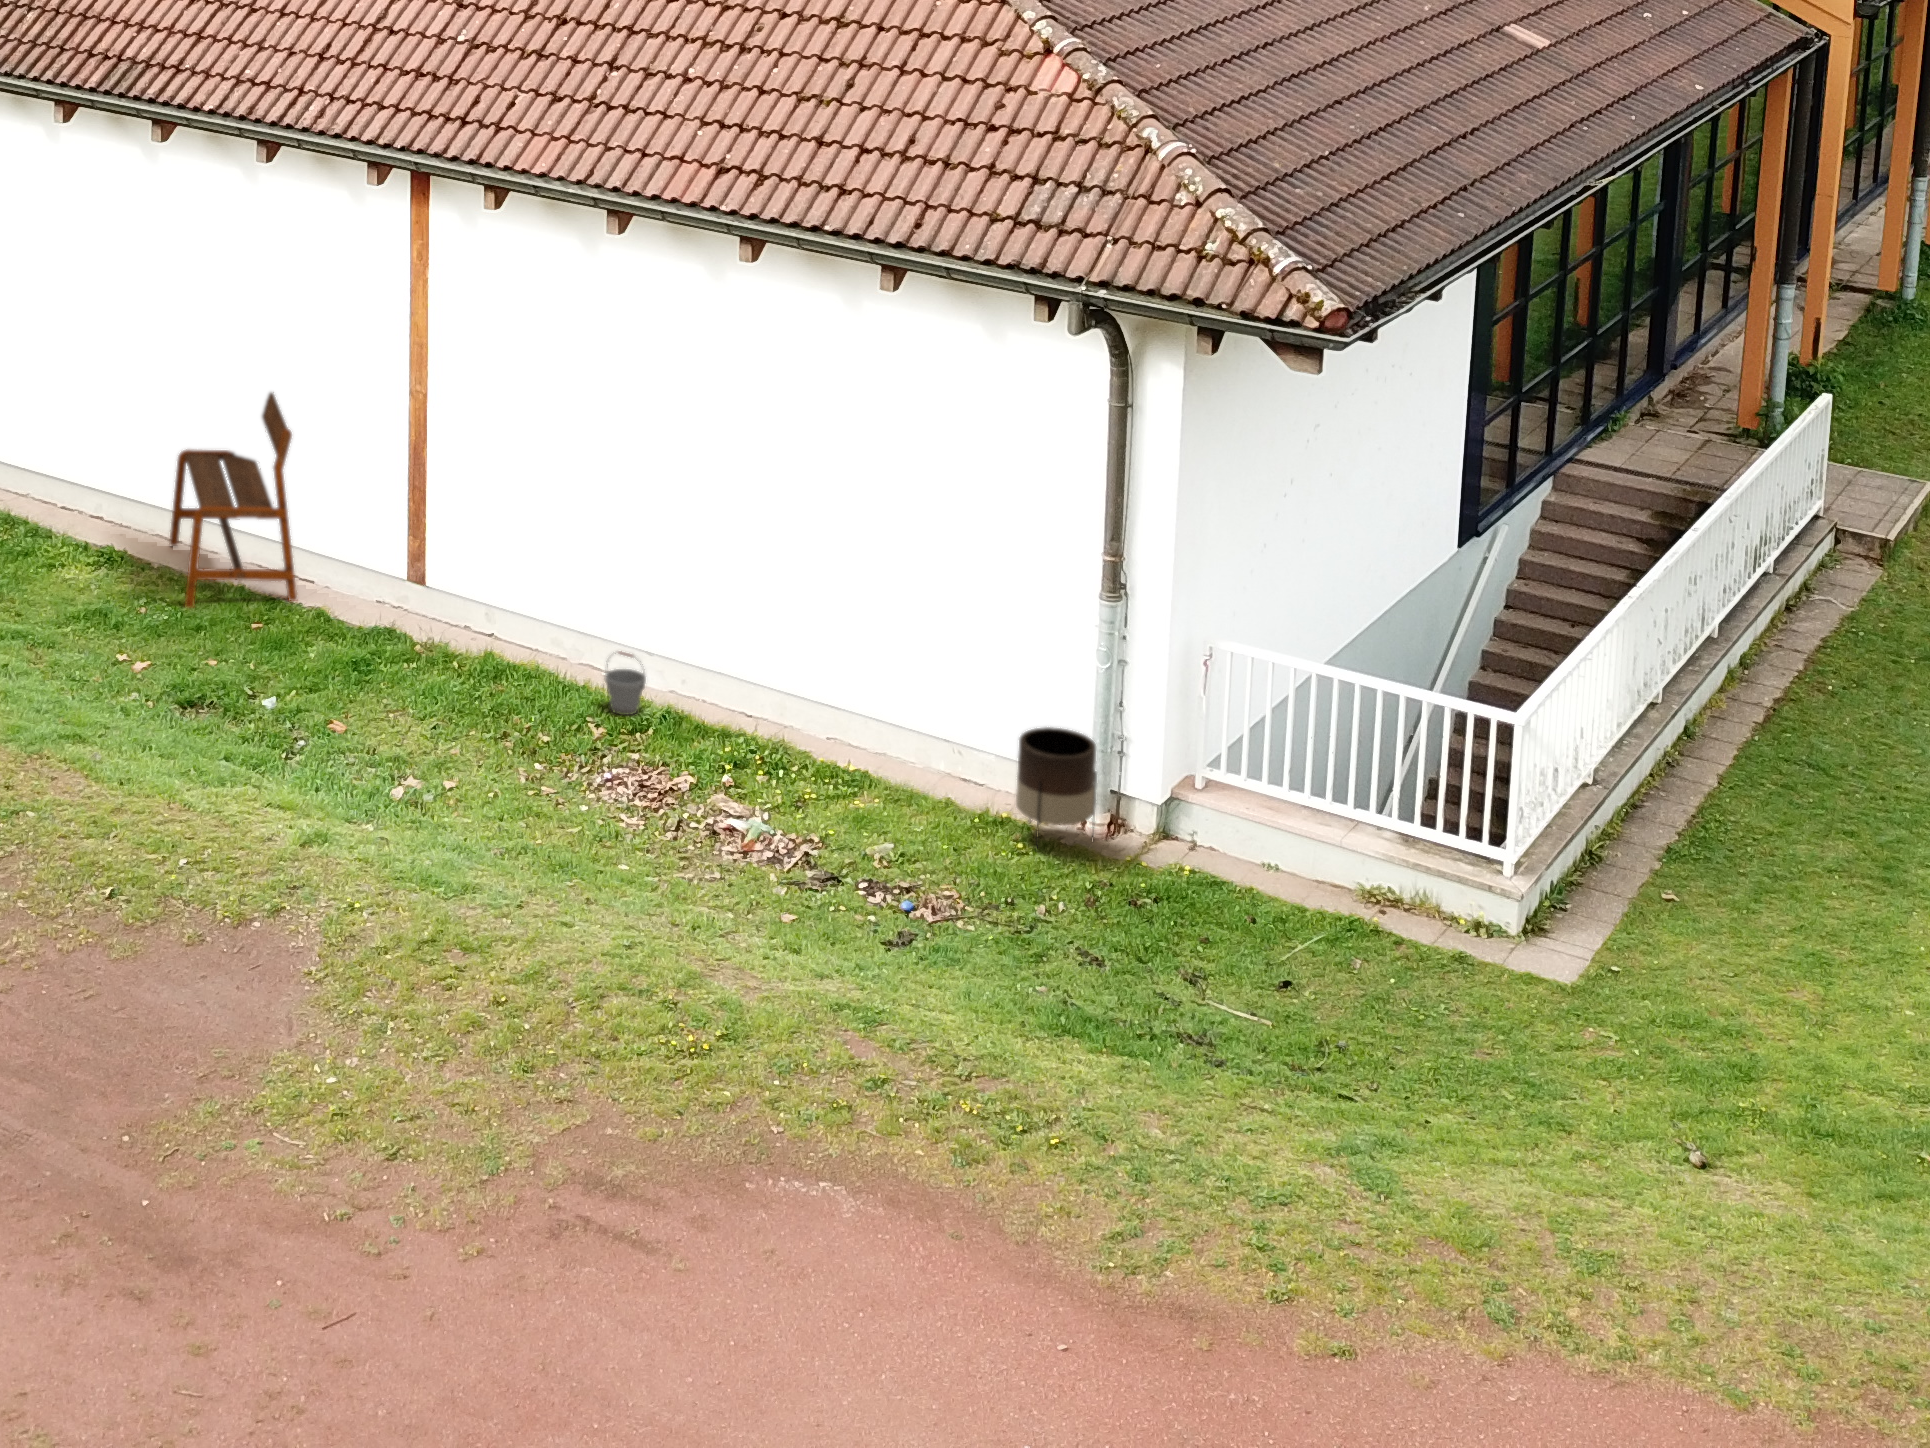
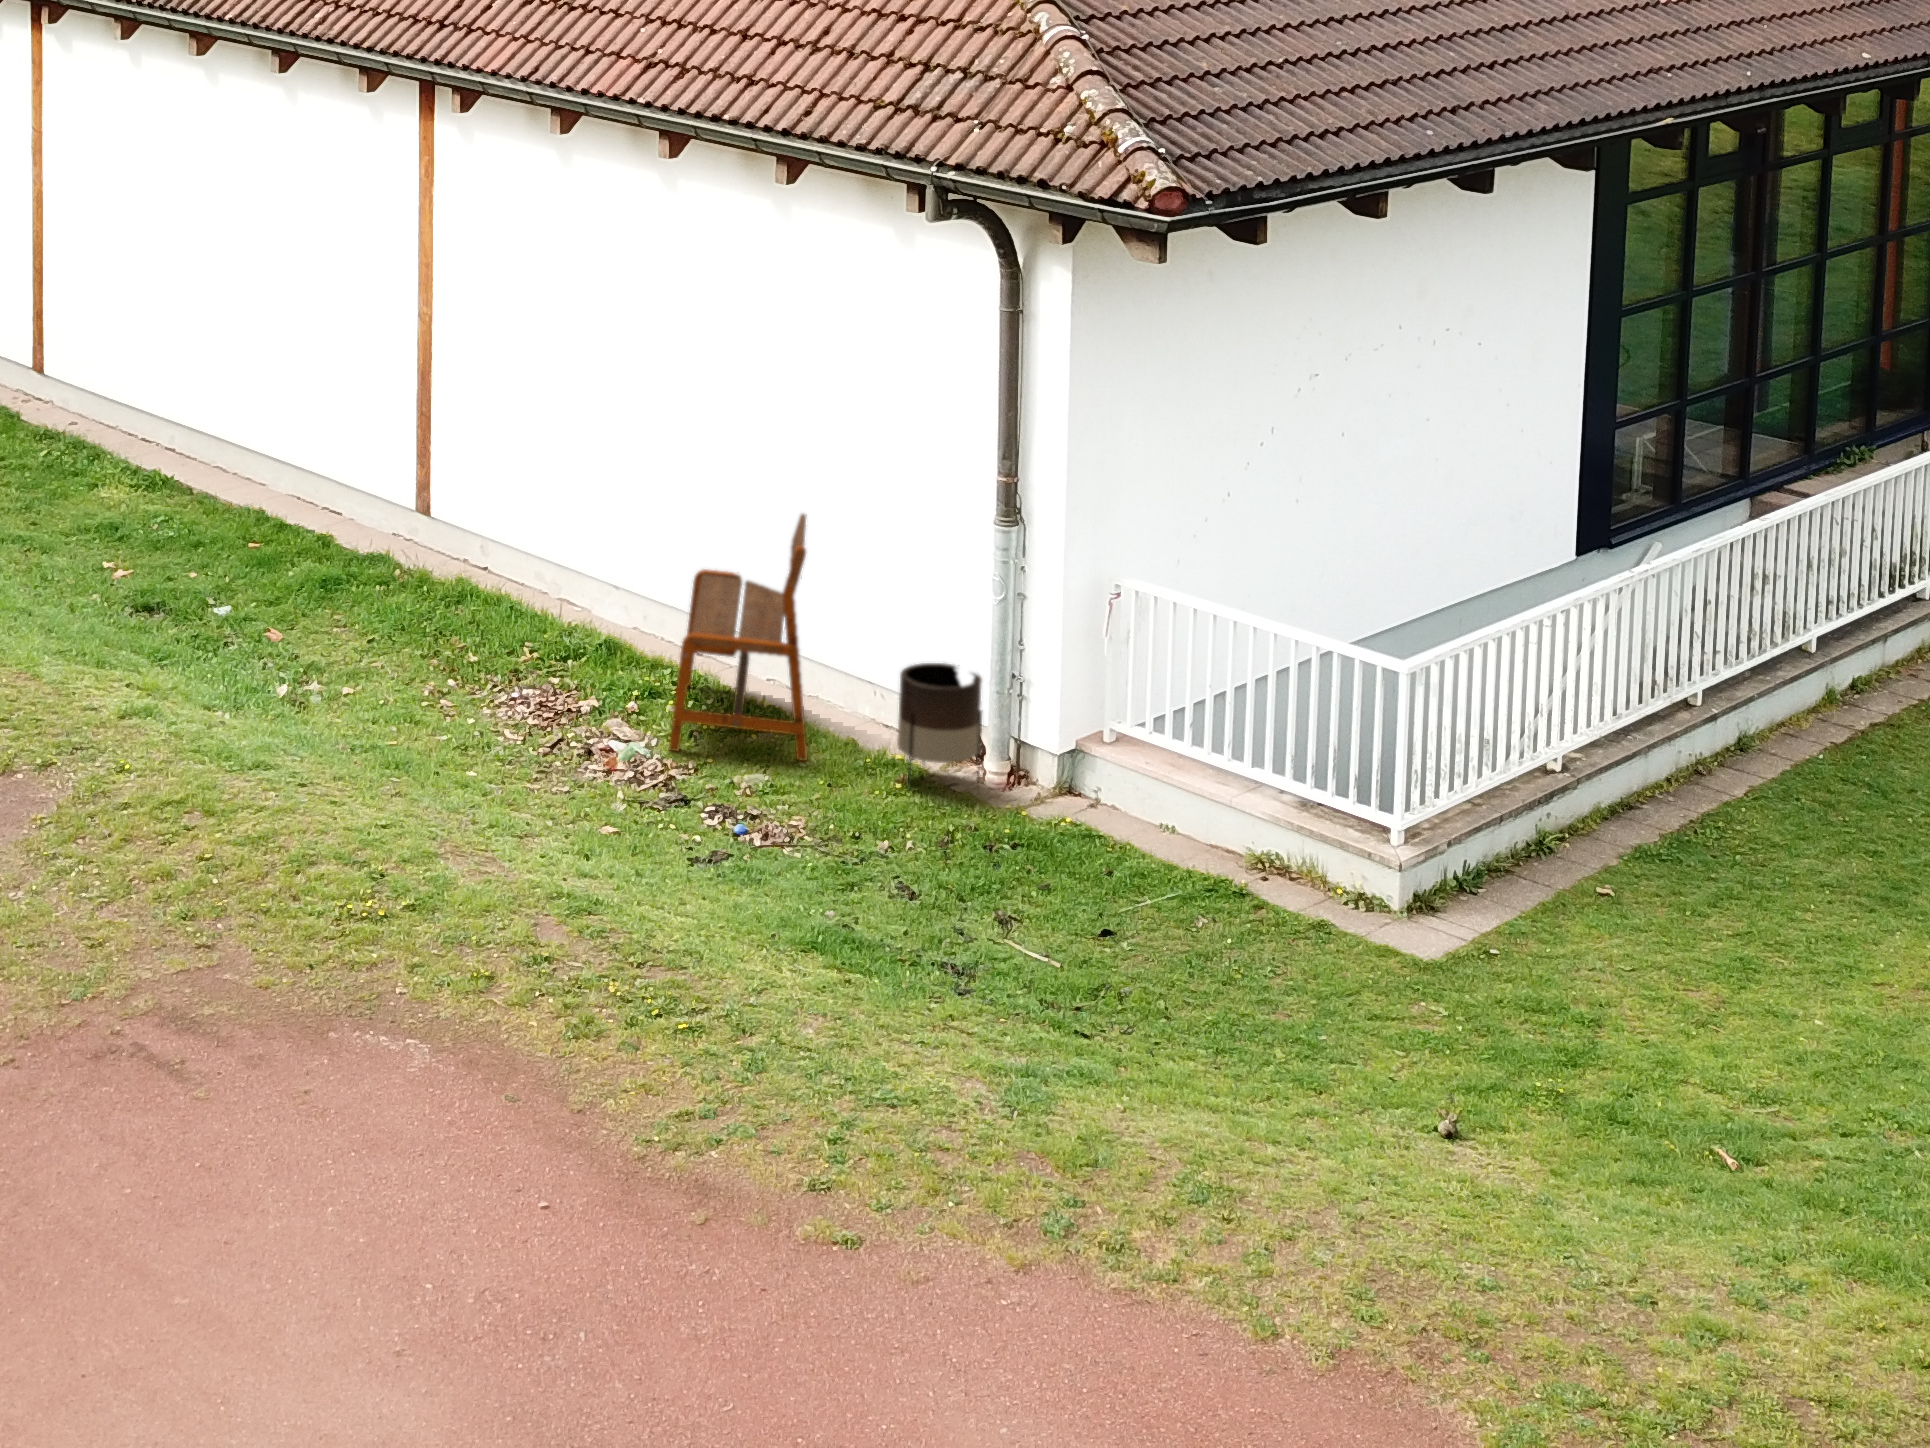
bench: present [170,392,297,608] -> present [669,514,807,761]
bucket: present [605,651,646,715] -> none [557,581,600,648]

